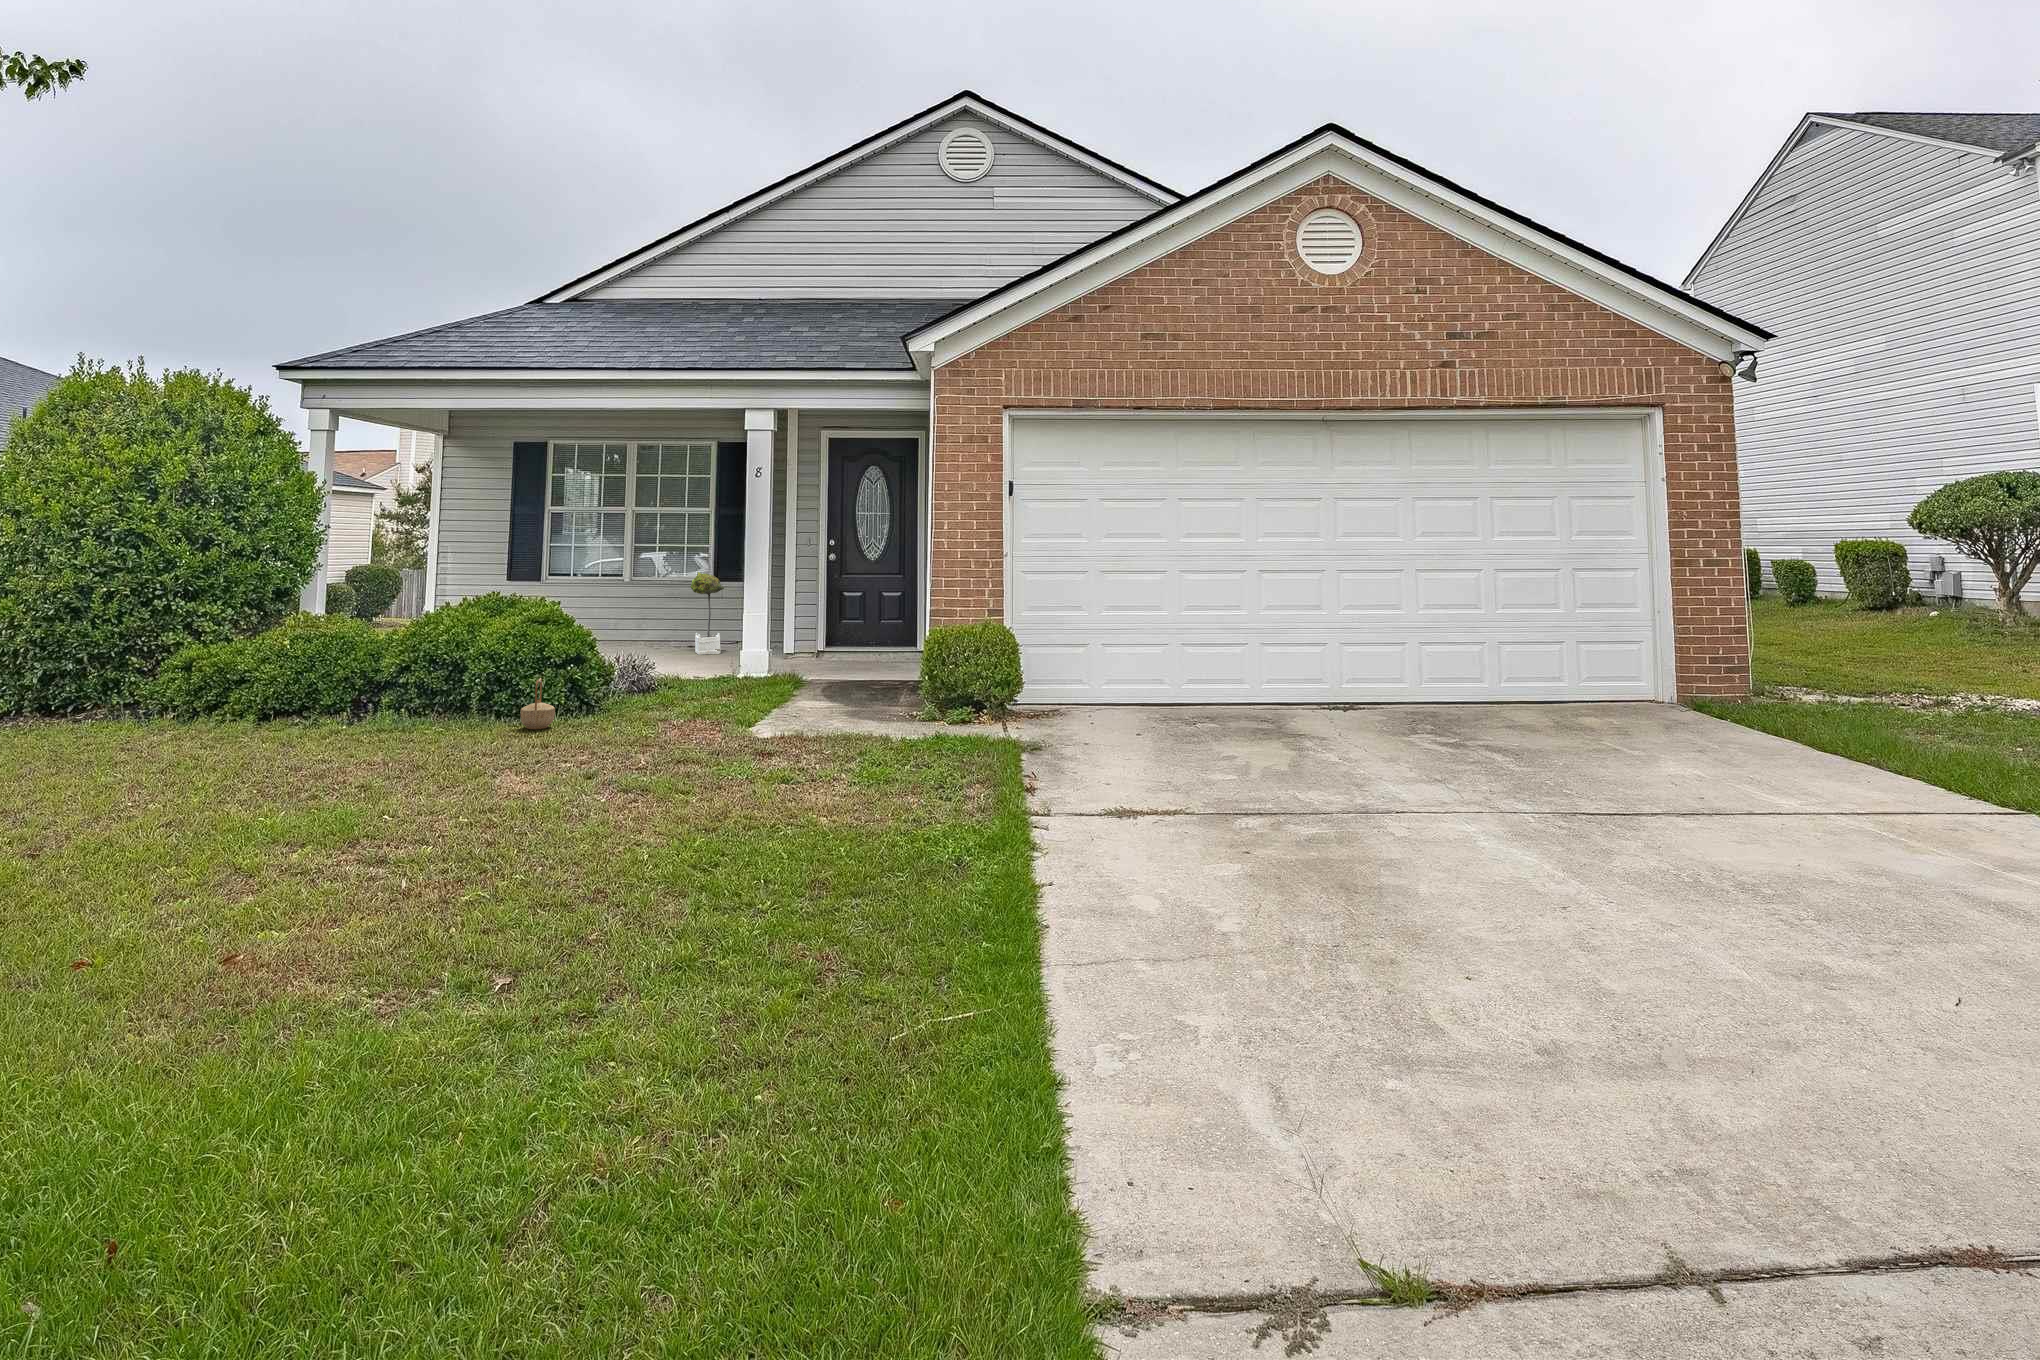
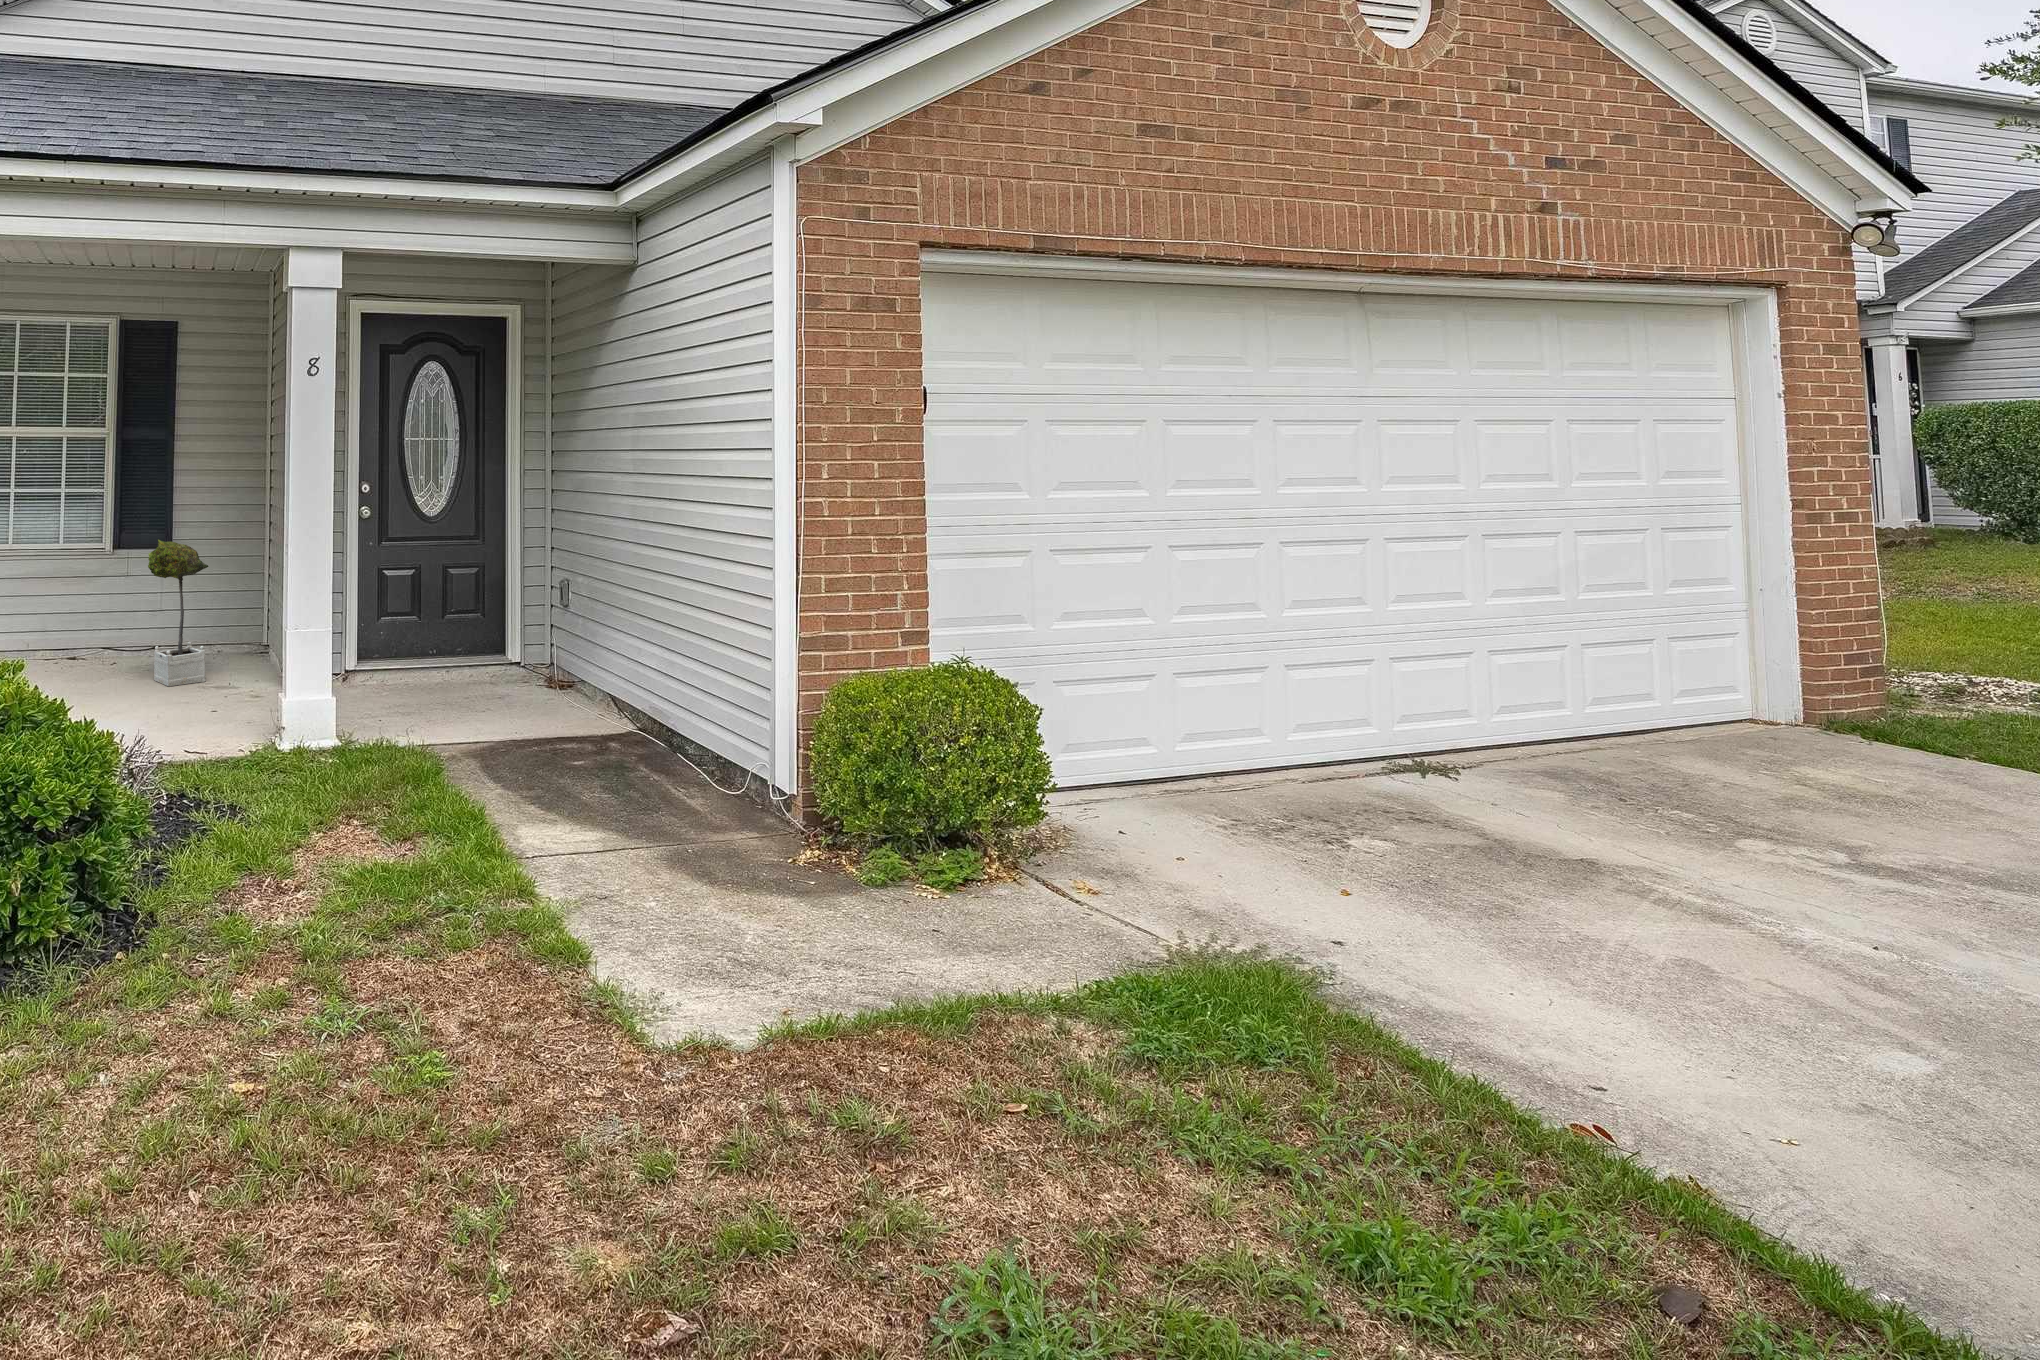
basket: present [521,678,555,729] -> none [17,872,108,1018]

